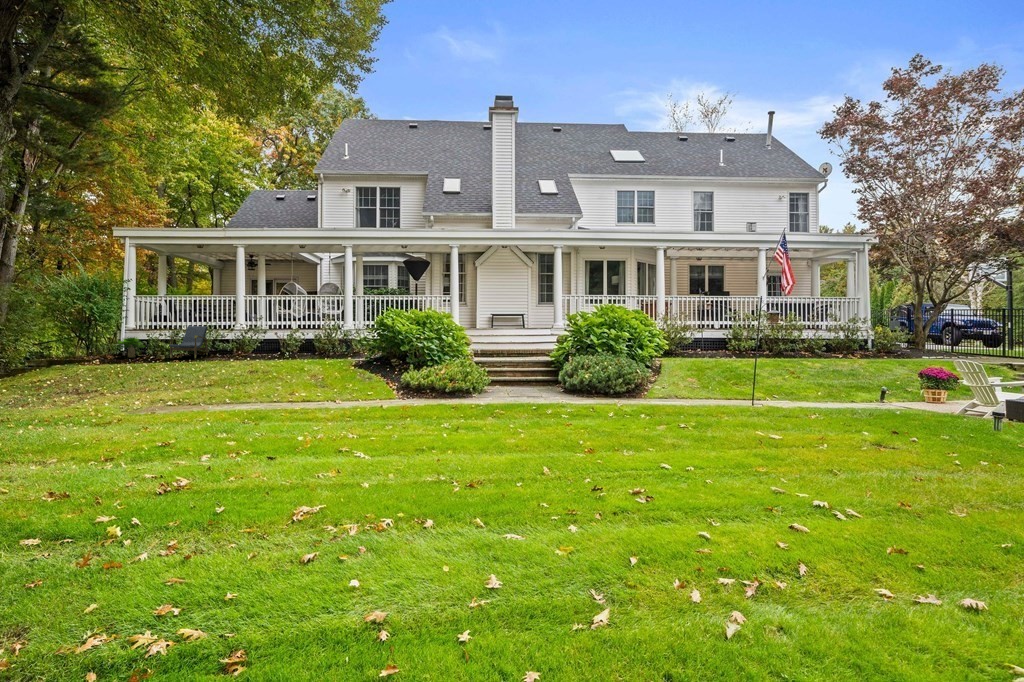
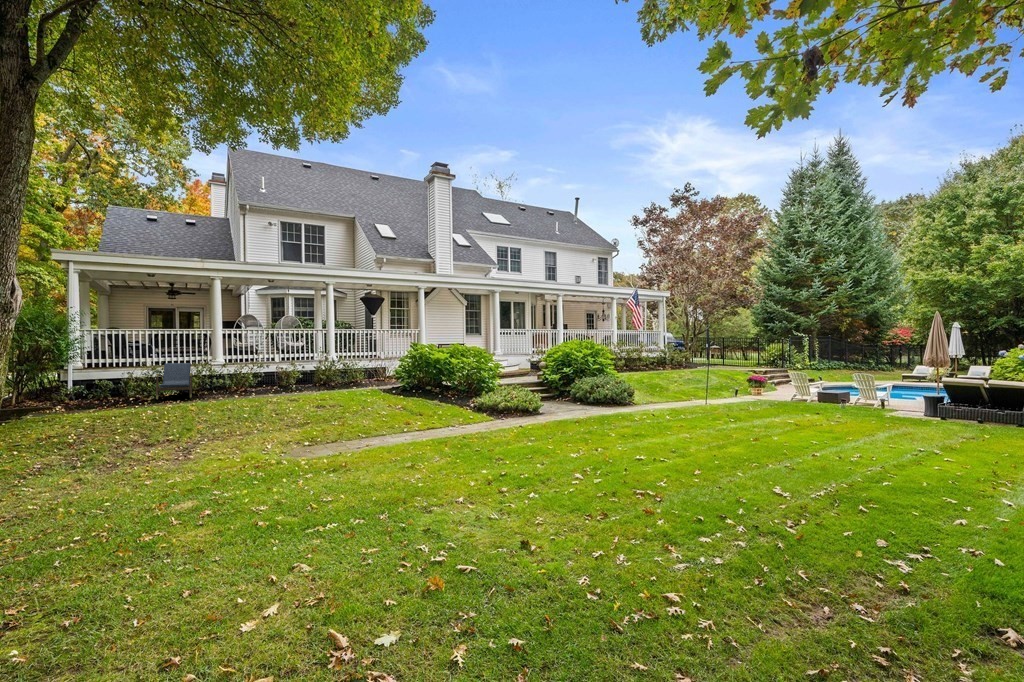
potted plant: present [119,337,144,358] -> none [74,377,113,403]

